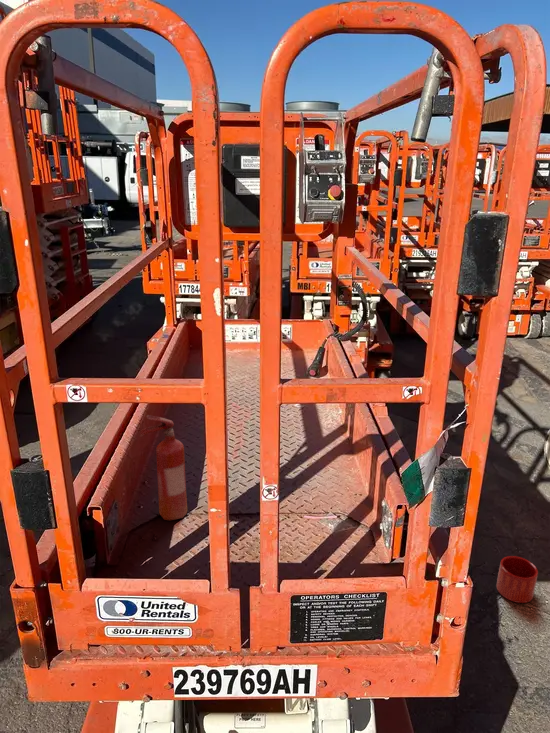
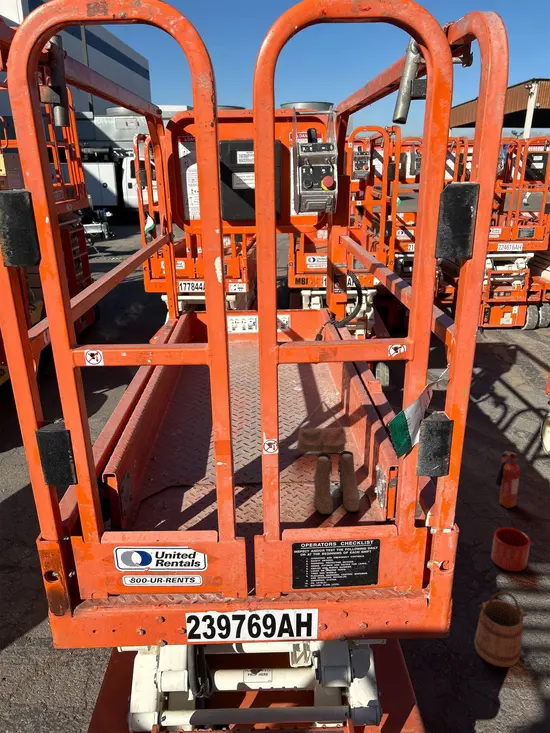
fire extinguisher: present [140,415,187,520] -> present [495,451,520,508]
bag: none [297,426,350,482] -> present [297,401,347,453]
boots: none [315,484,363,553] -> present [314,451,360,514]
bucket: none [478,631,536,710] -> present [474,592,527,667]

